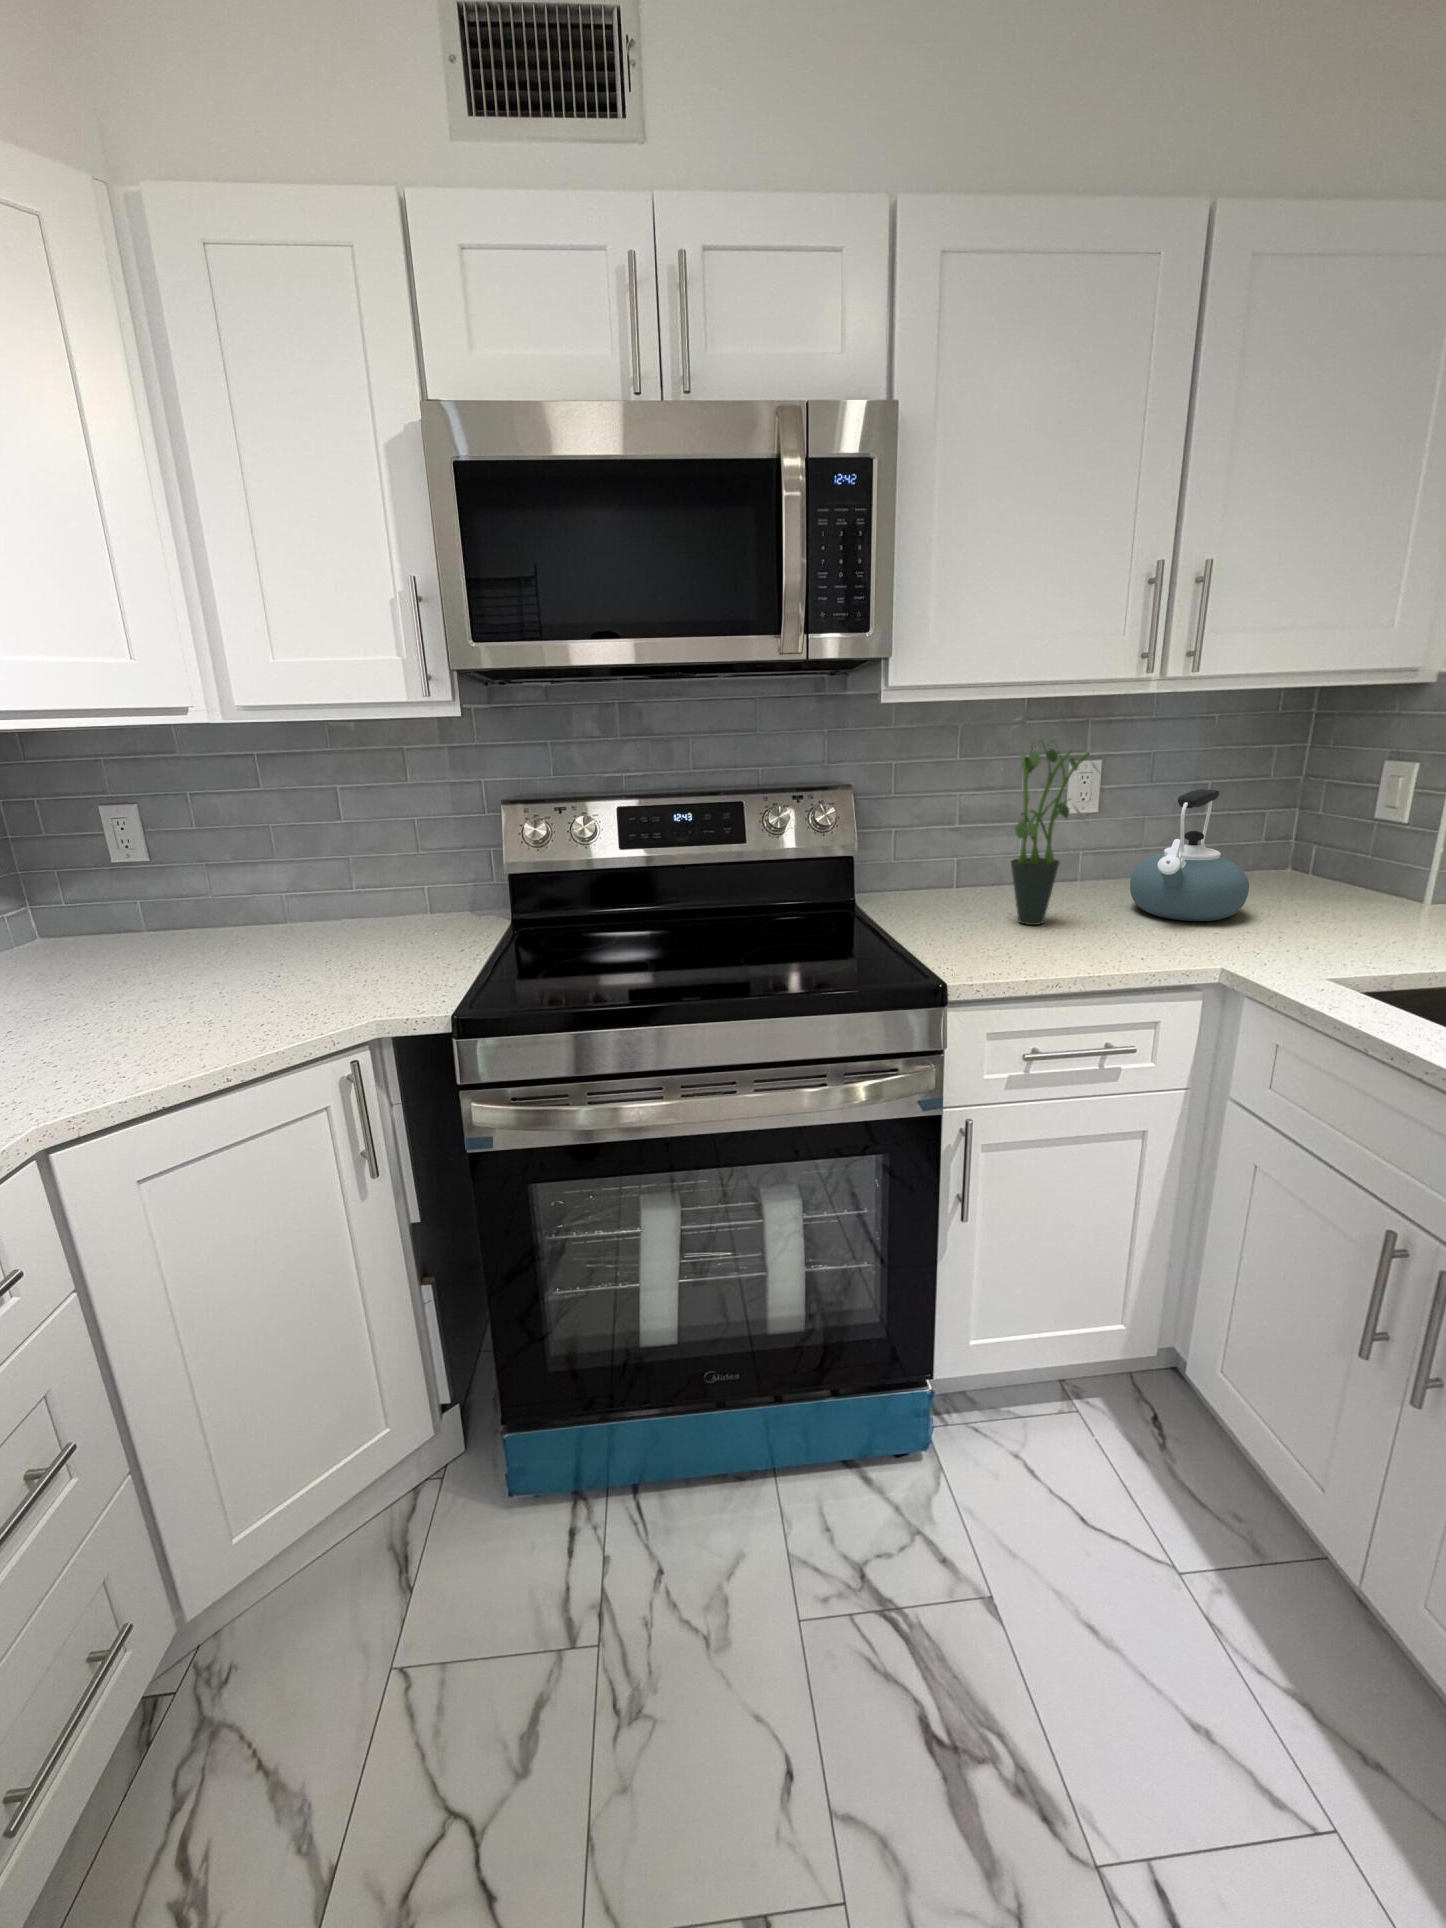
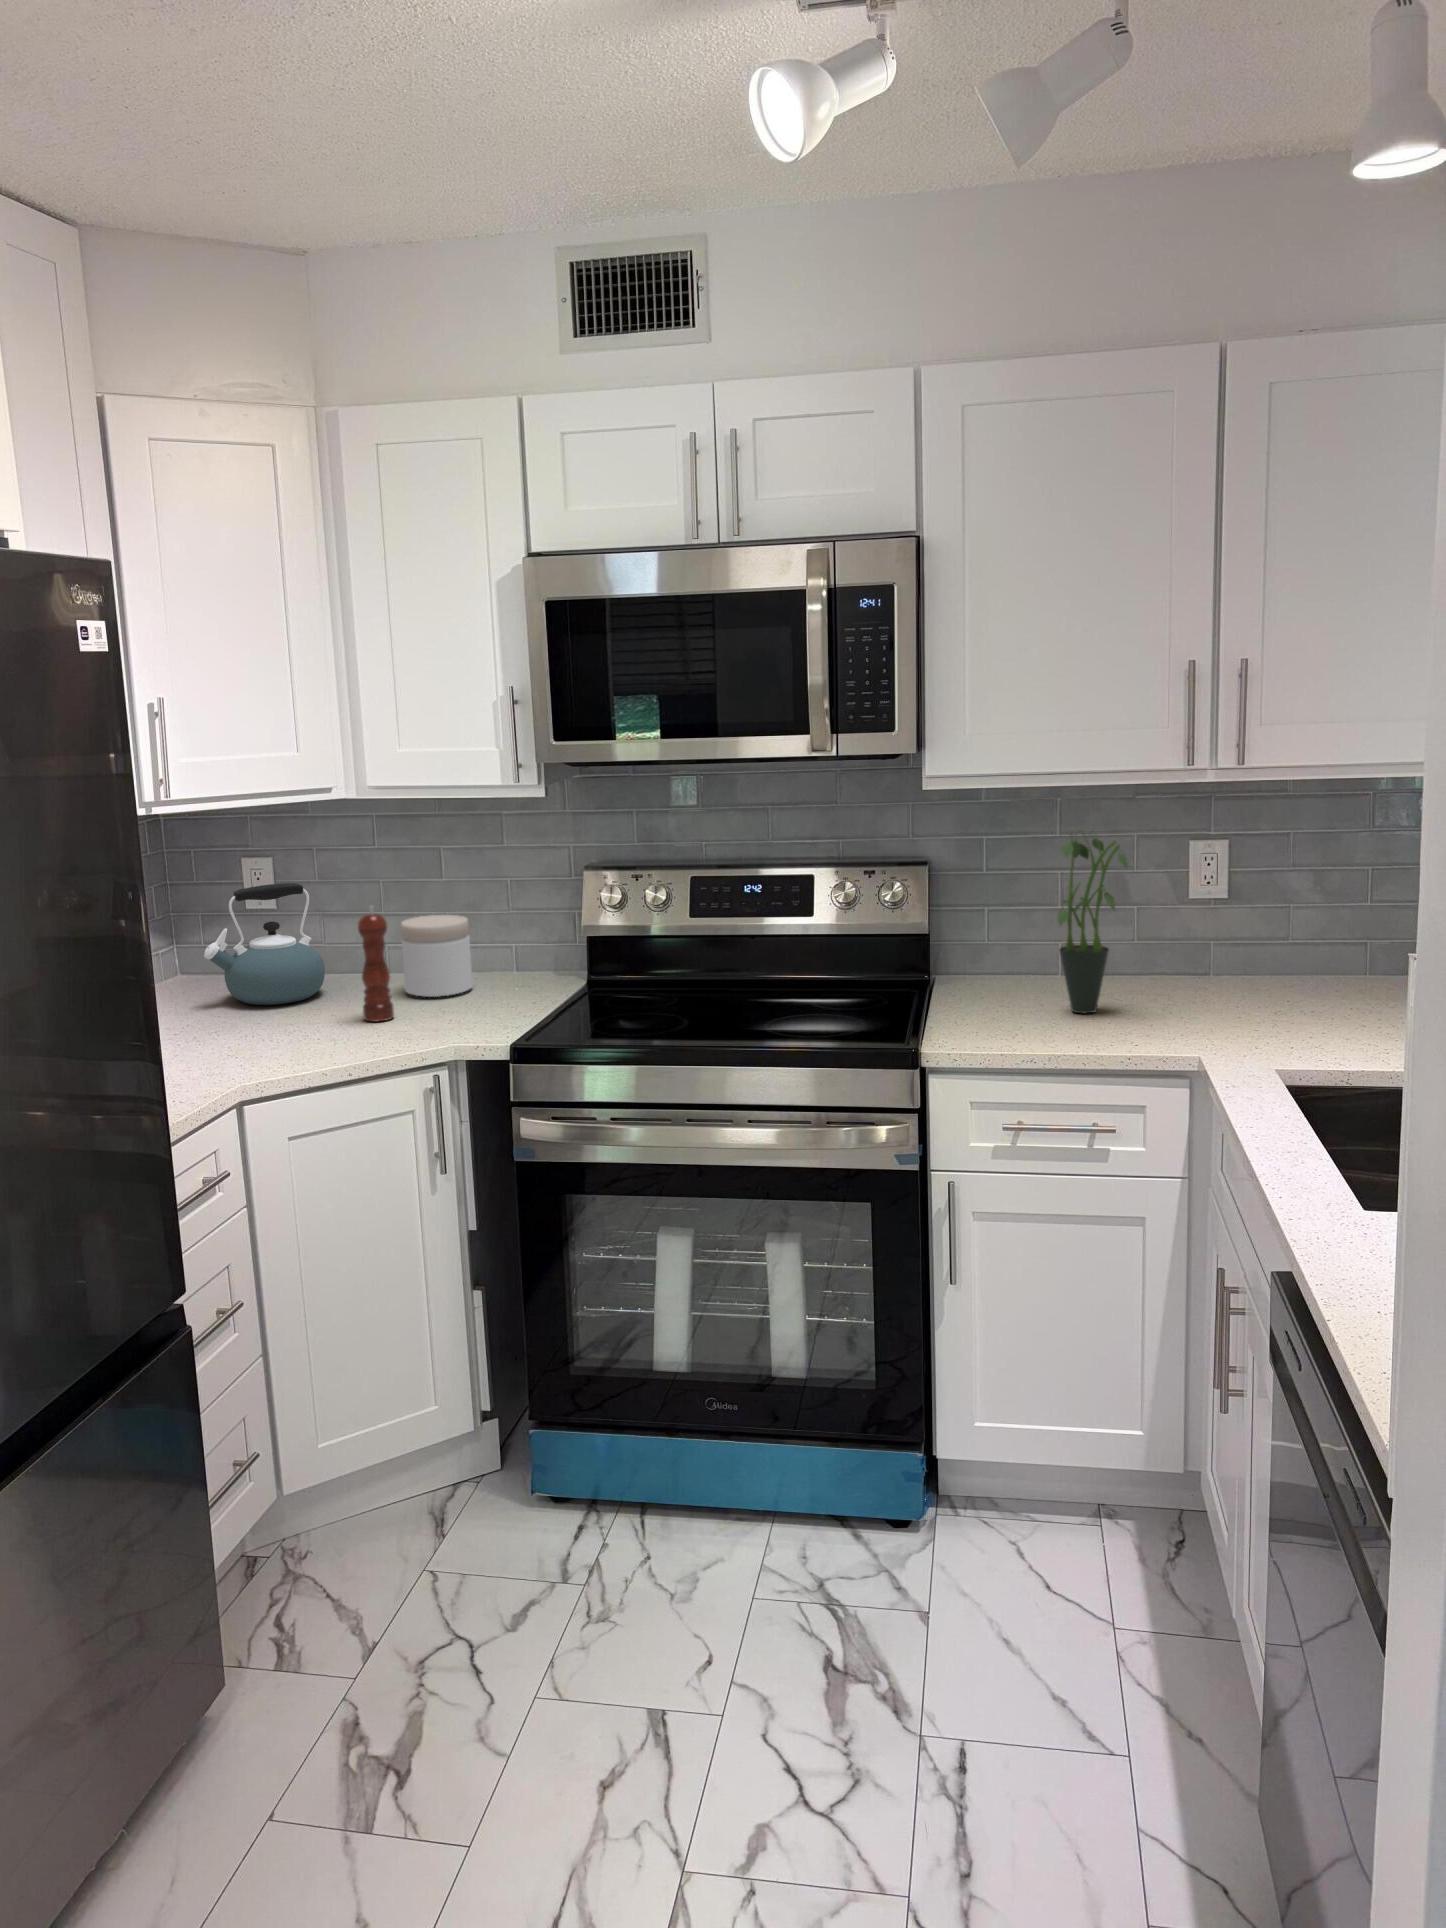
kettle: present [1130,789,1249,921] -> present [204,883,325,1005]
pepper mill: none [235,852,294,991] -> present [358,905,394,1022]
jar: none [295,862,385,952] -> present [401,915,472,997]

